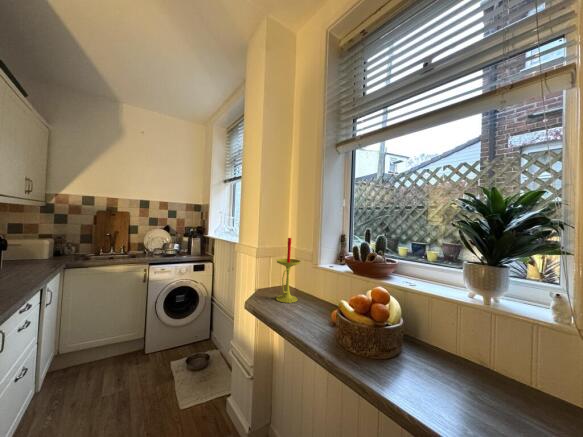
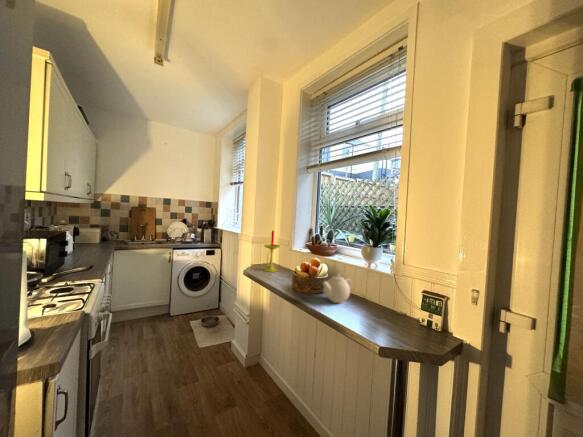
teapot: none [409,320,469,385] -> present [322,274,352,303]

